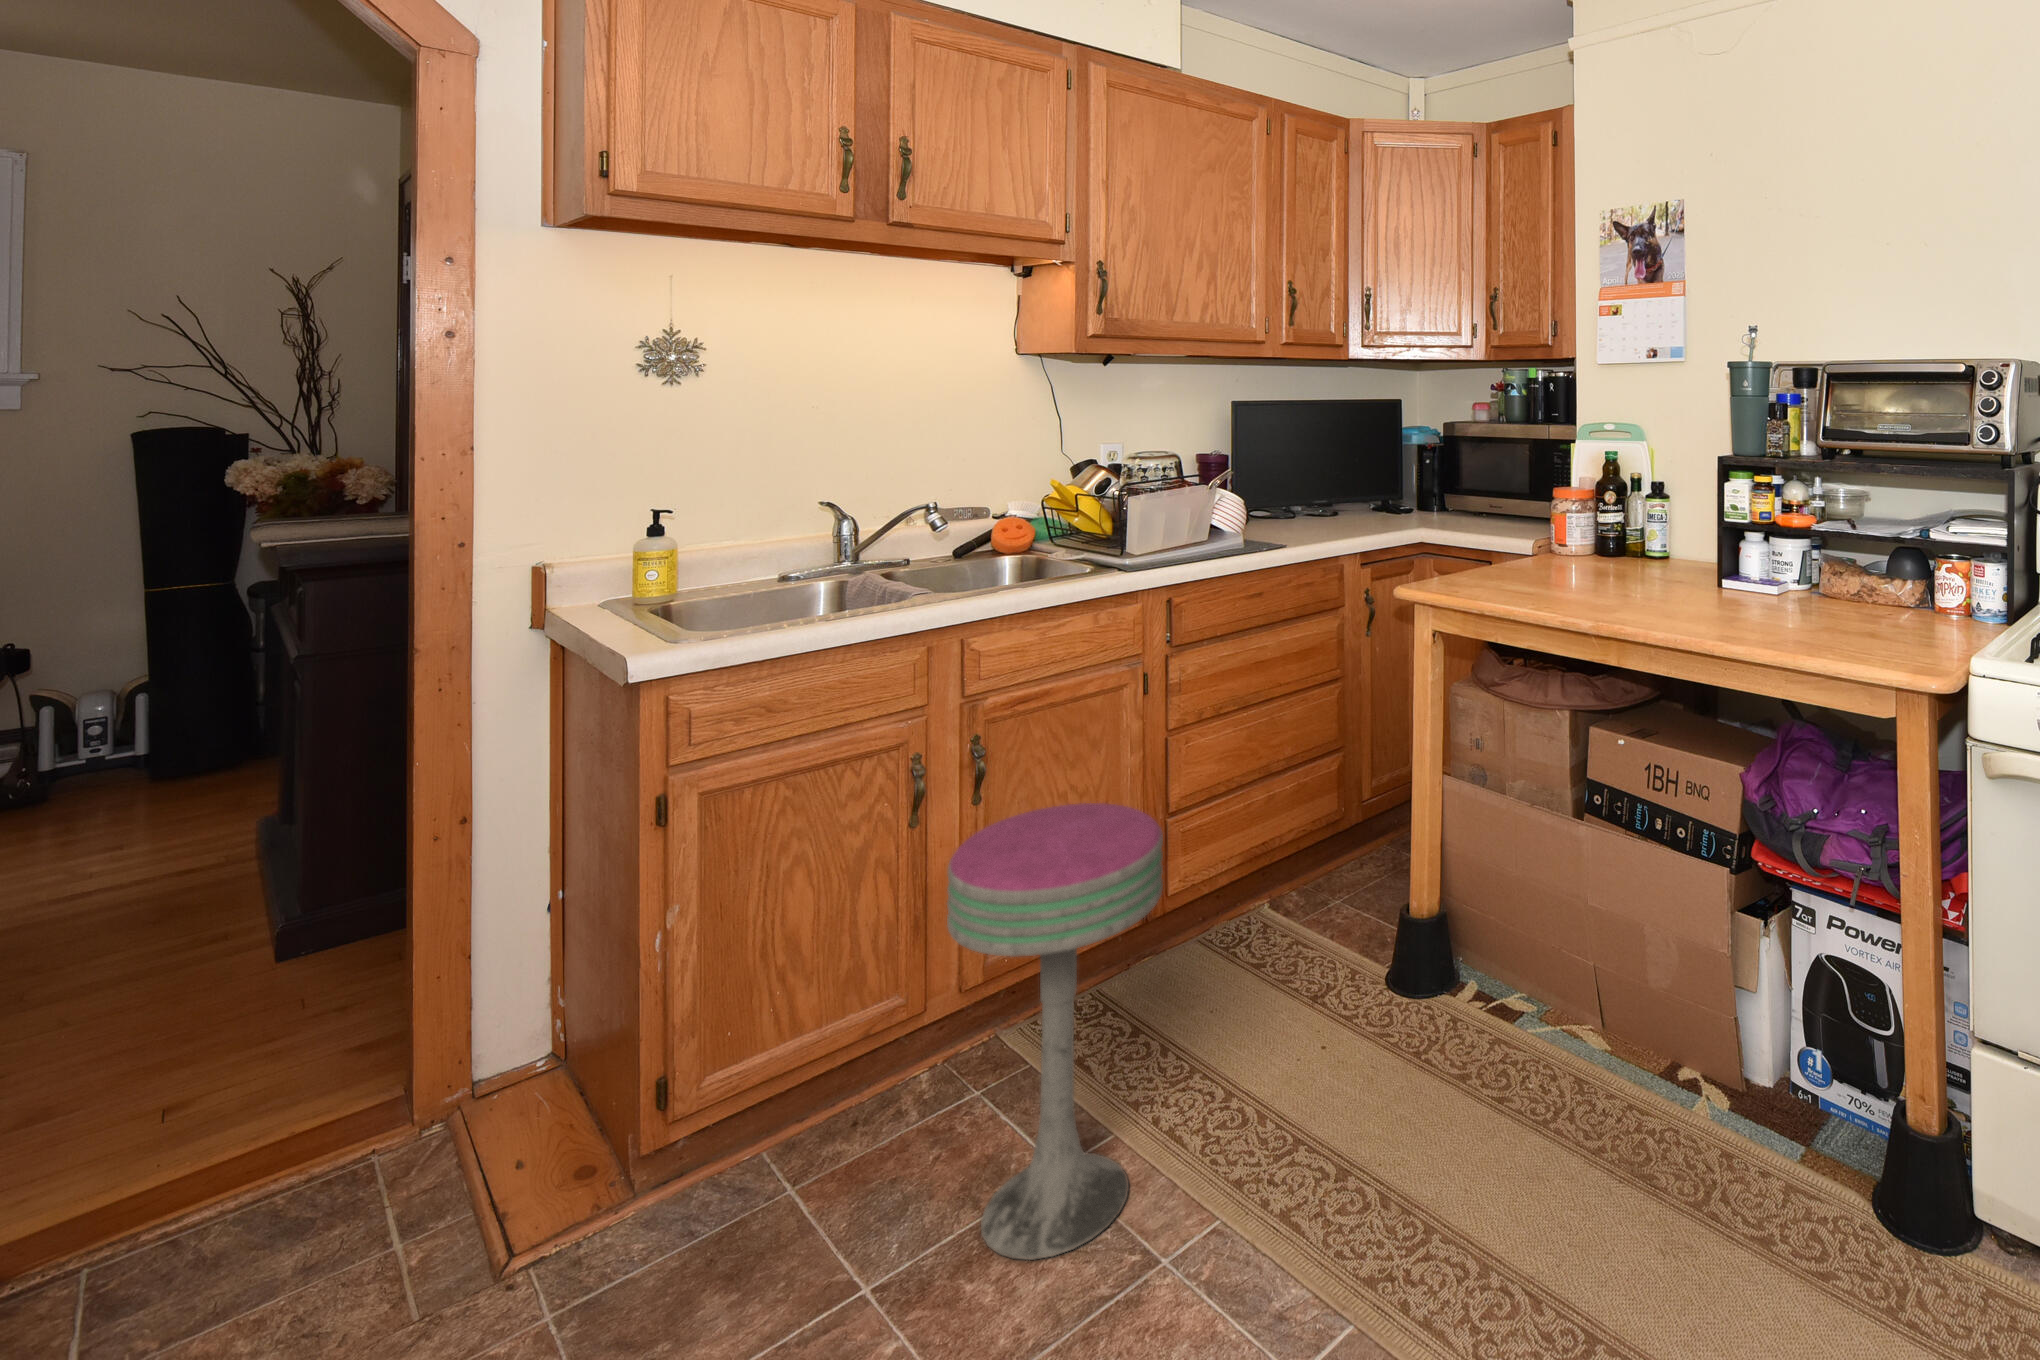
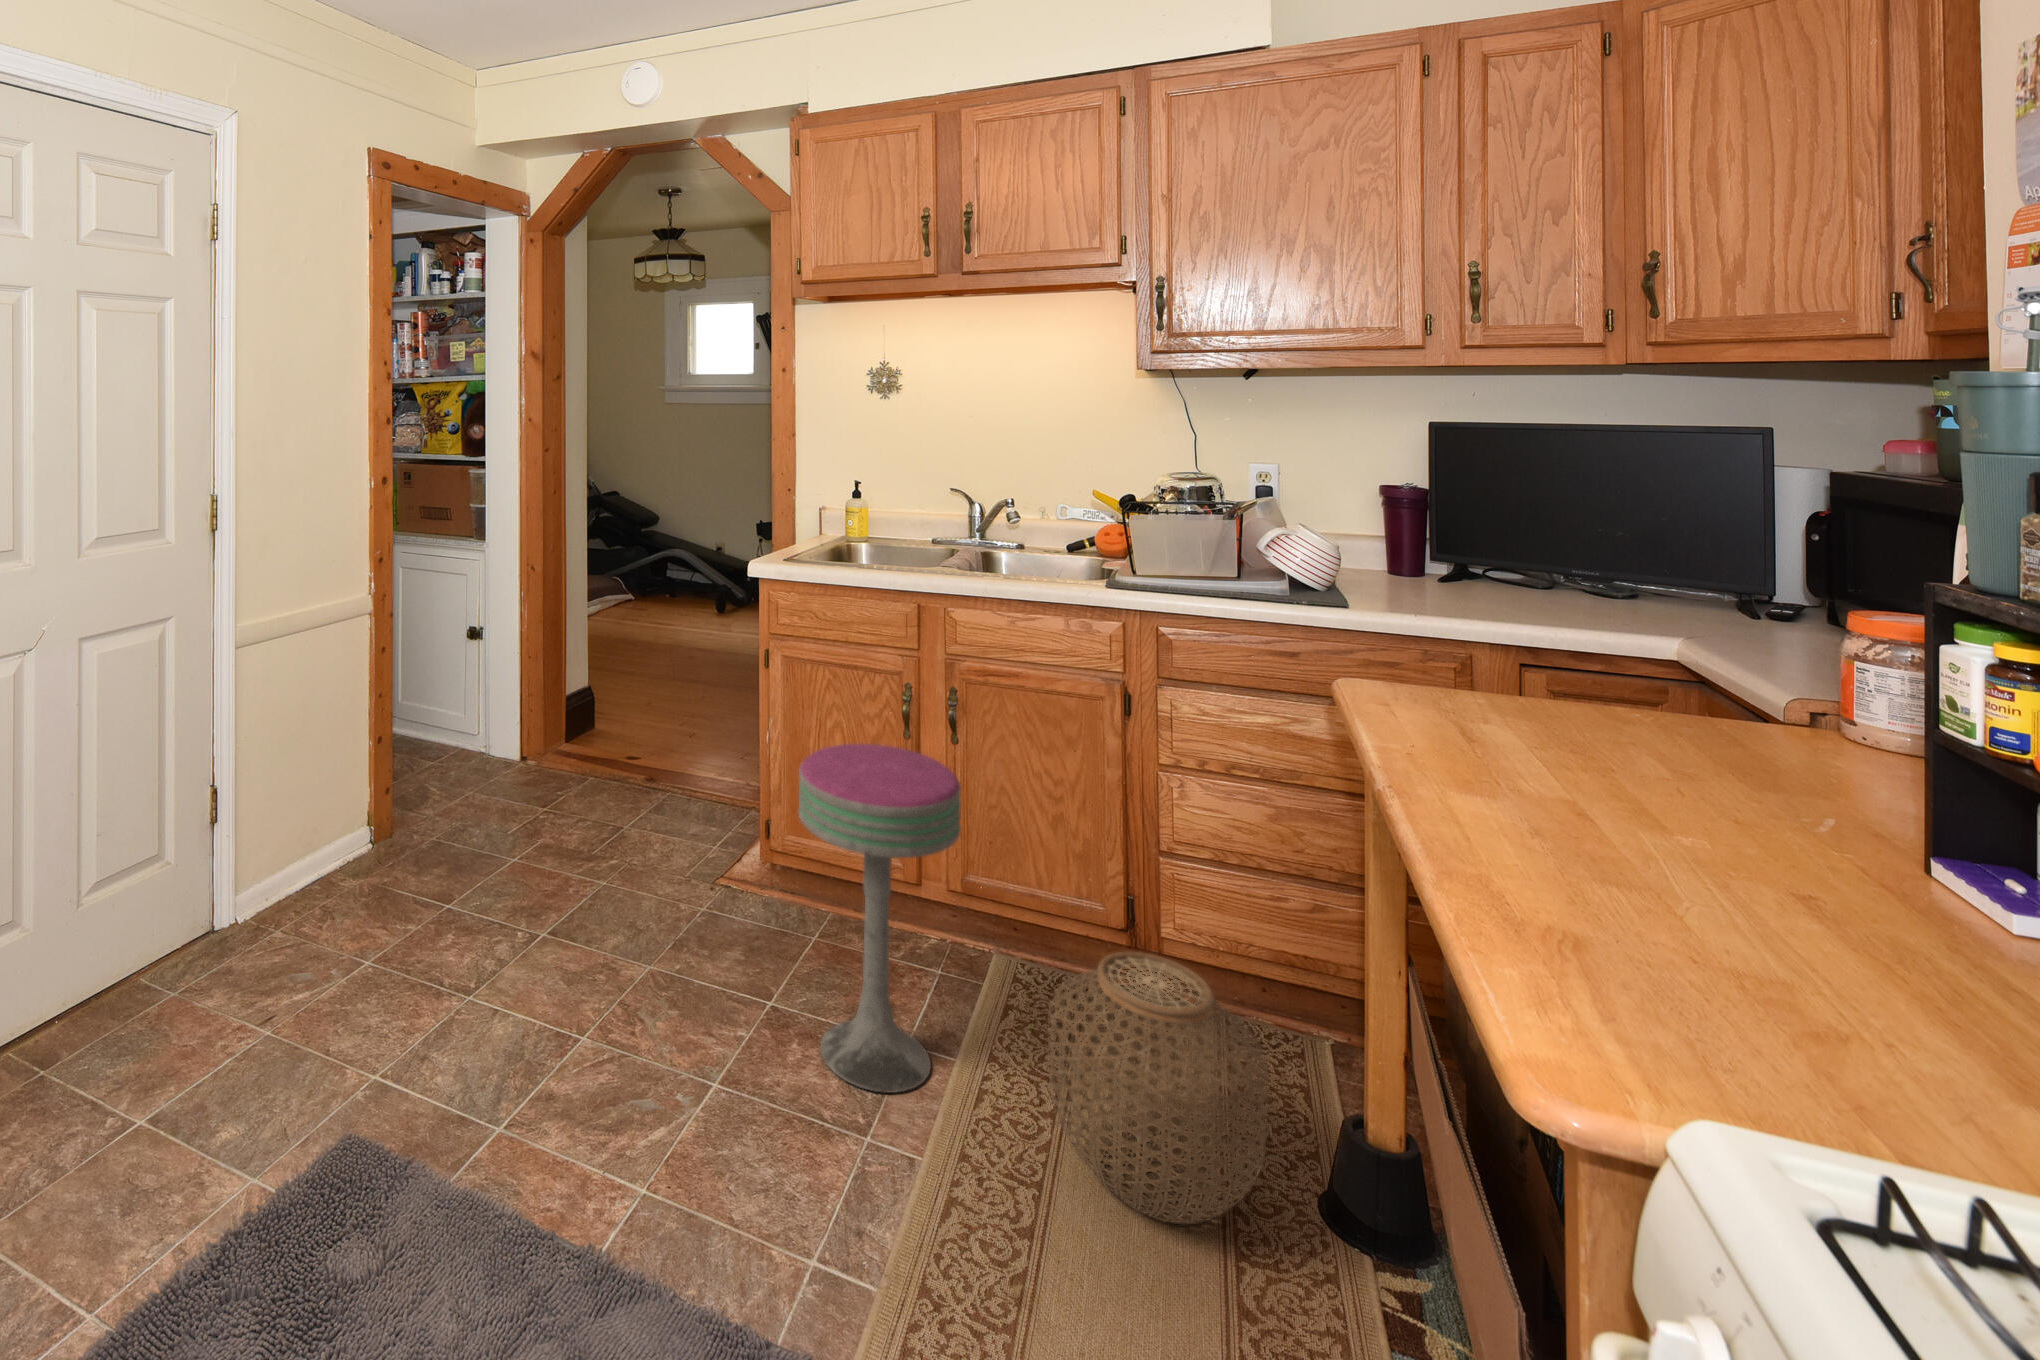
woven basket: none [1242,865,1419,1097] -> present [1048,952,1268,1224]

